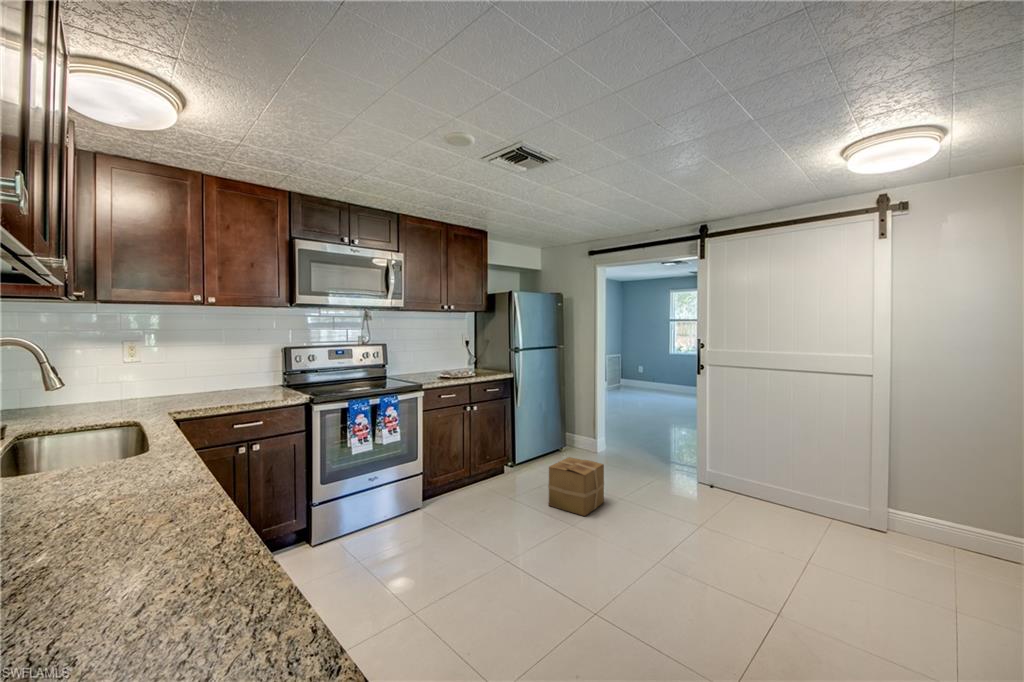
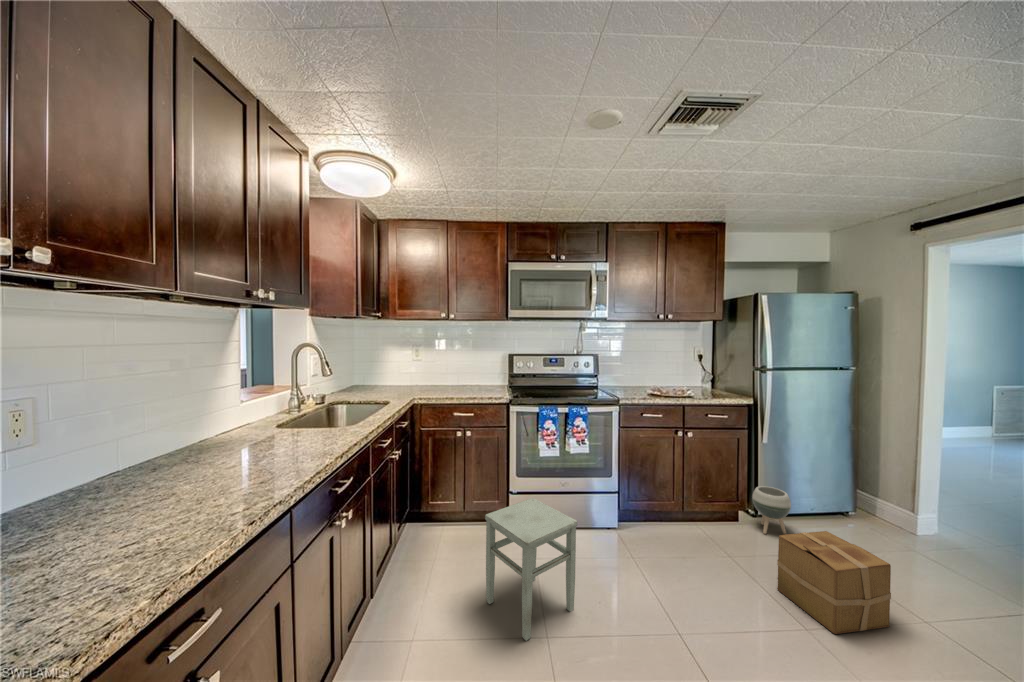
planter: none [516,441,540,476] -> present [752,486,791,534]
stool: none [344,489,433,611] -> present [485,498,578,641]

